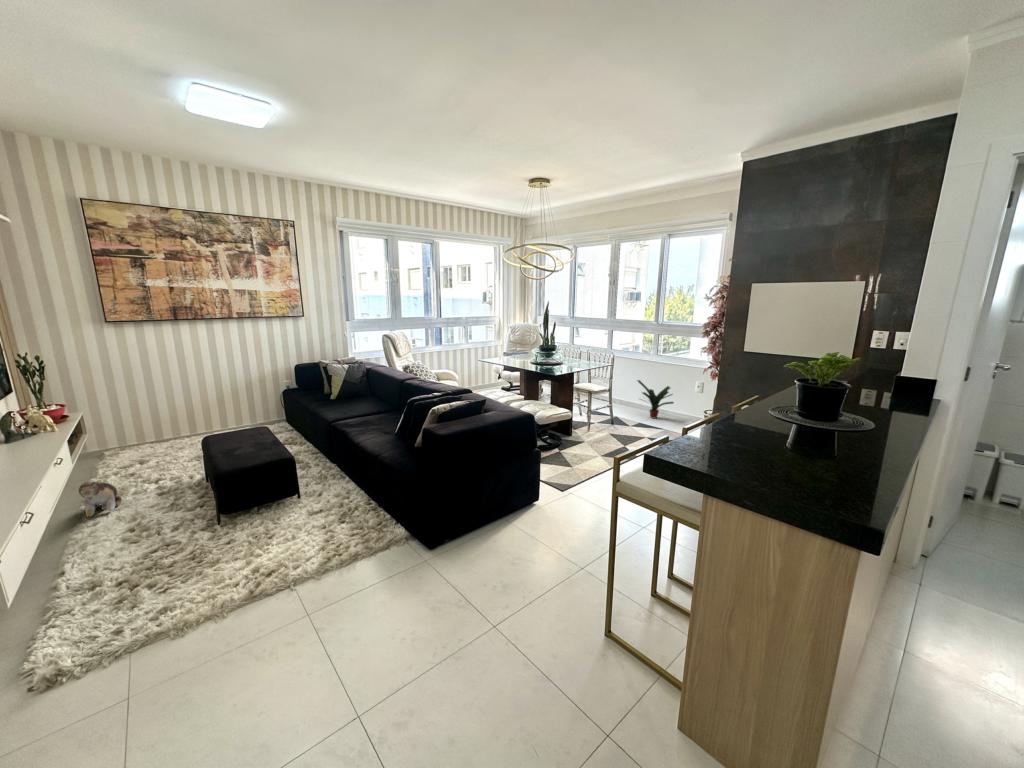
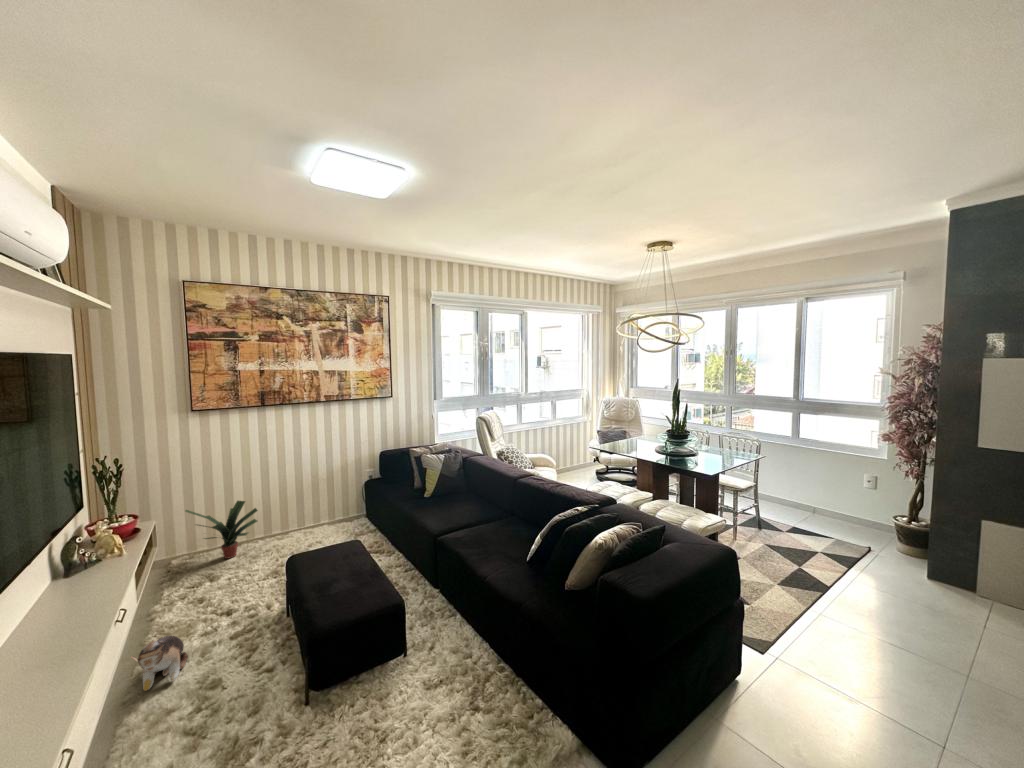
potted plant: present [637,380,674,419] -> present [185,501,258,559]

